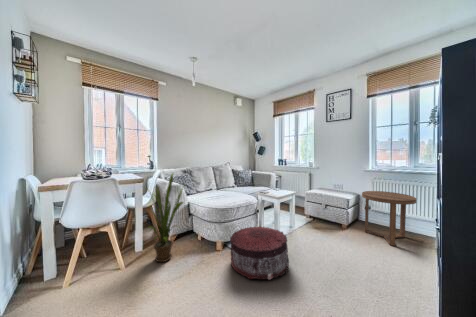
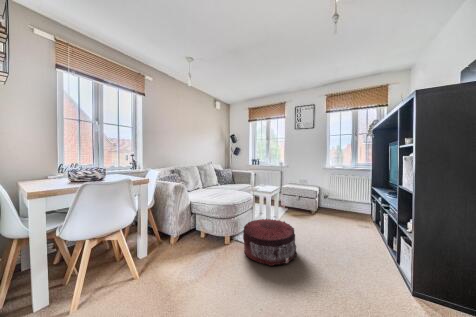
house plant: present [151,174,183,262] -> none [149,172,200,265]
side table: present [362,191,416,246] -> none [328,184,366,225]

